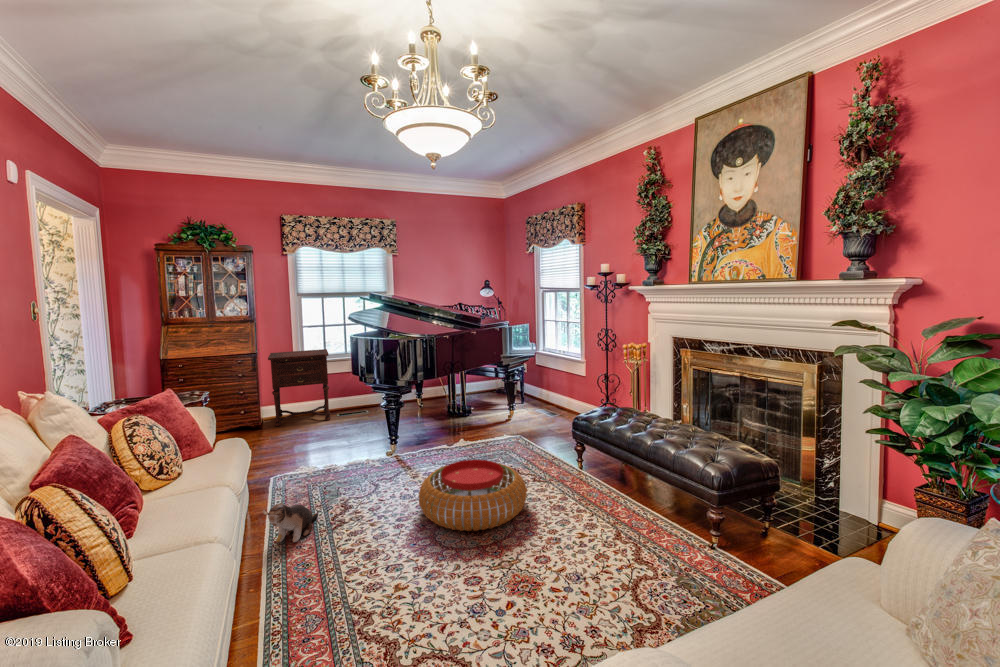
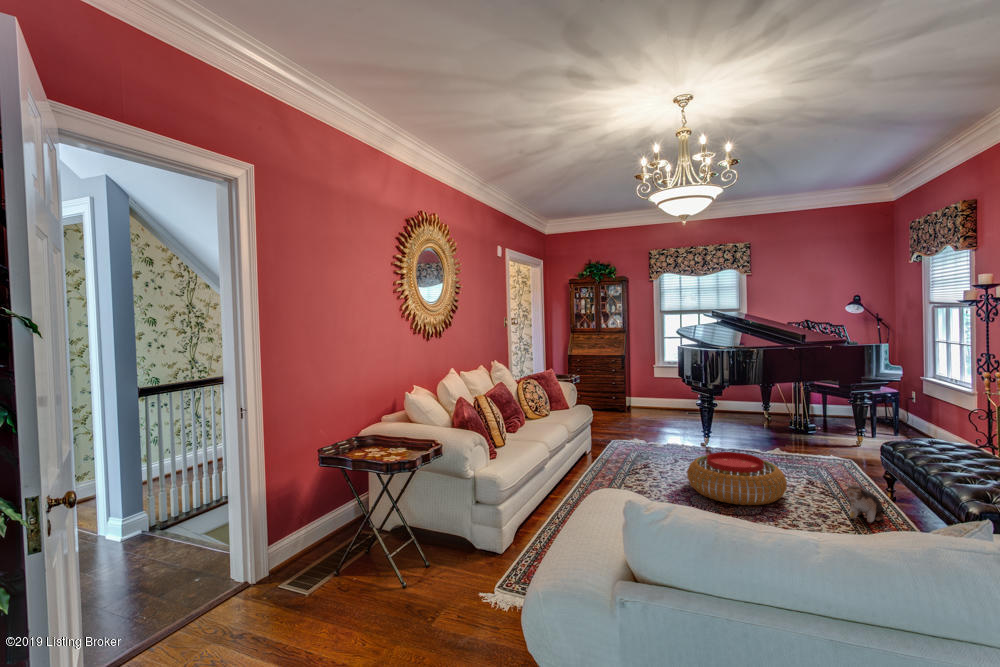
side table: present [268,349,331,426] -> none [632,358,681,416]
plush toy: present [263,503,318,543] -> present [846,484,884,523]

